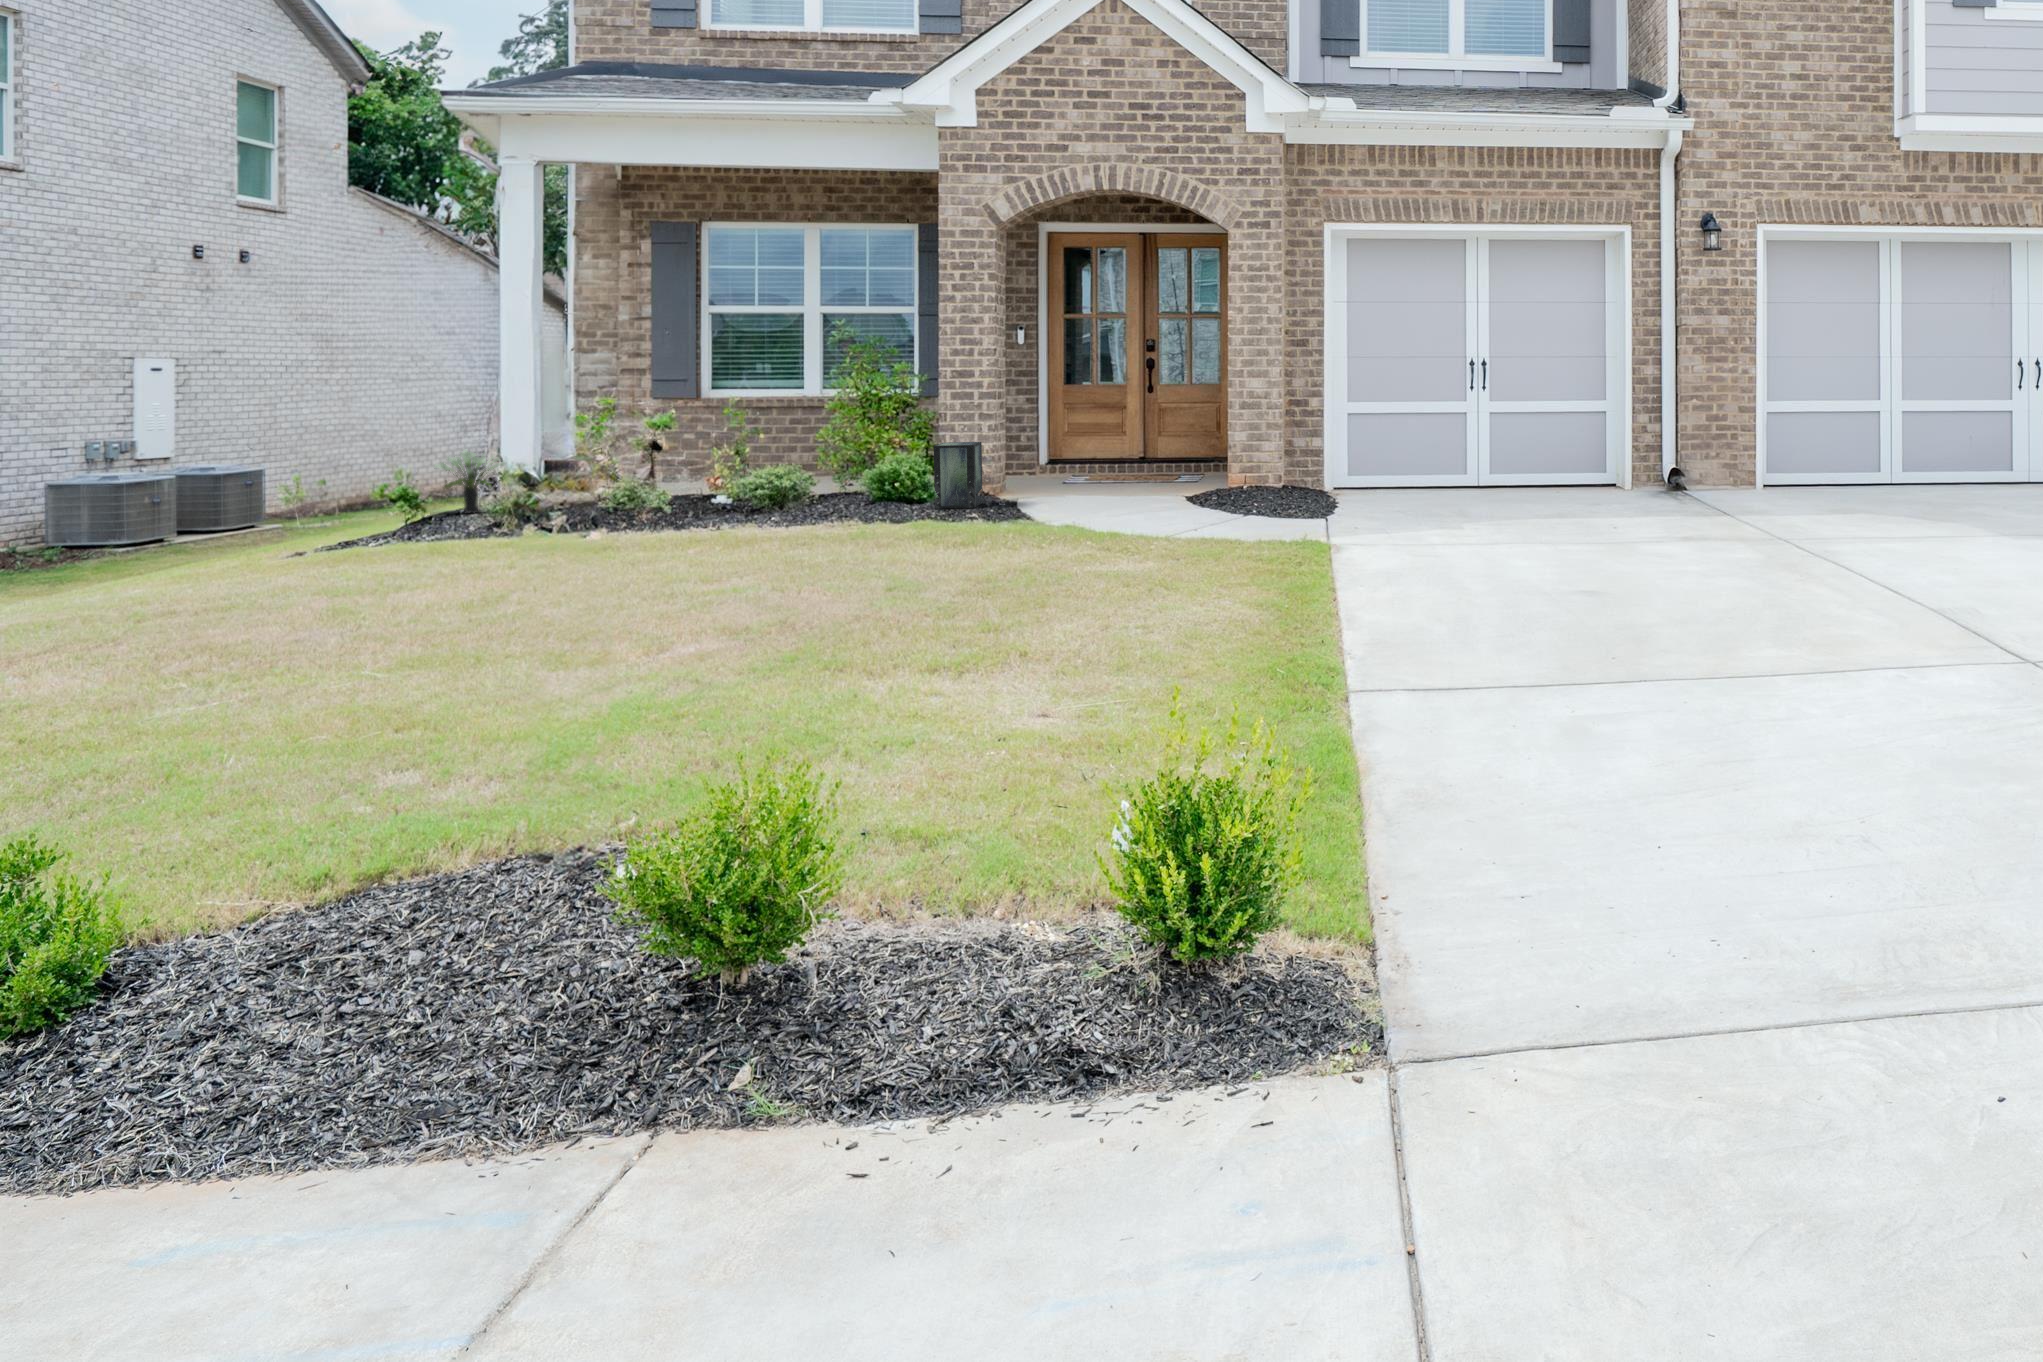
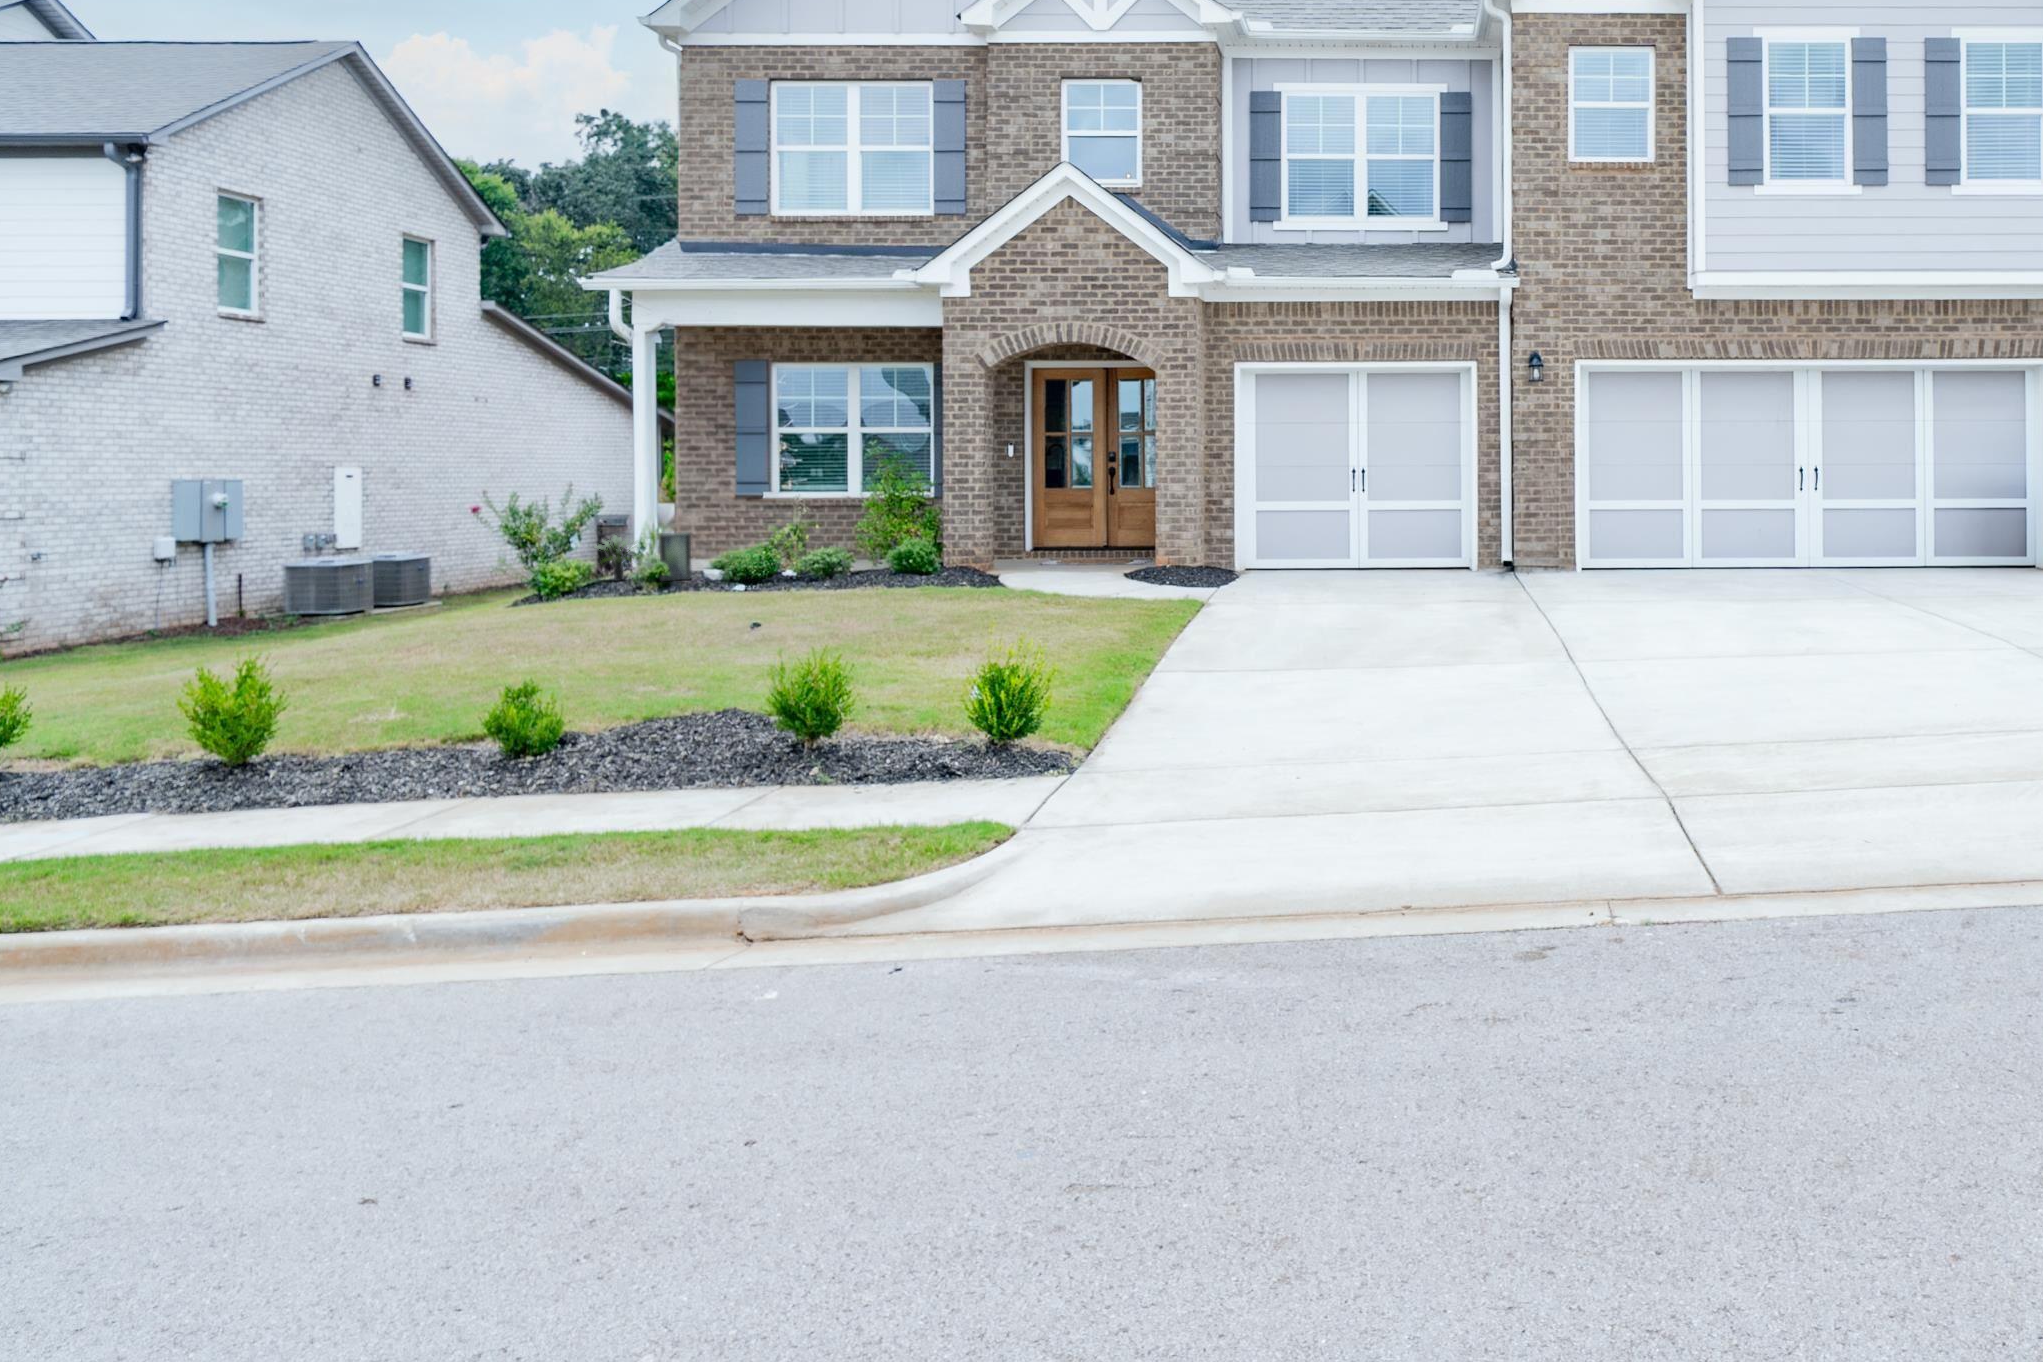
storage box: present [934,442,983,509] -> present [660,532,692,581]

